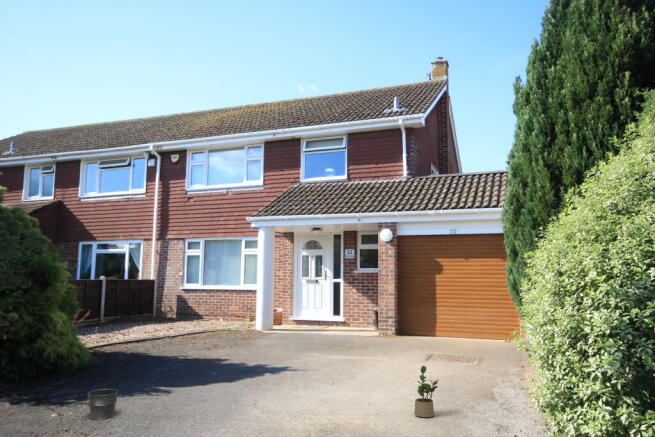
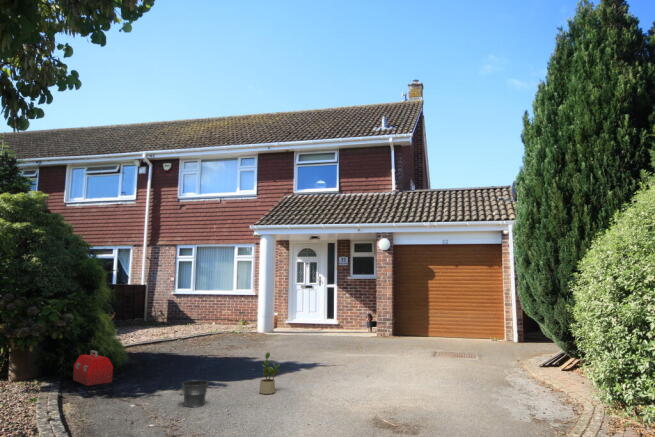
toolbox: none [12,352,49,390] -> present [73,350,113,386]
potted plant: present [414,366,439,417] -> present [259,352,279,394]

